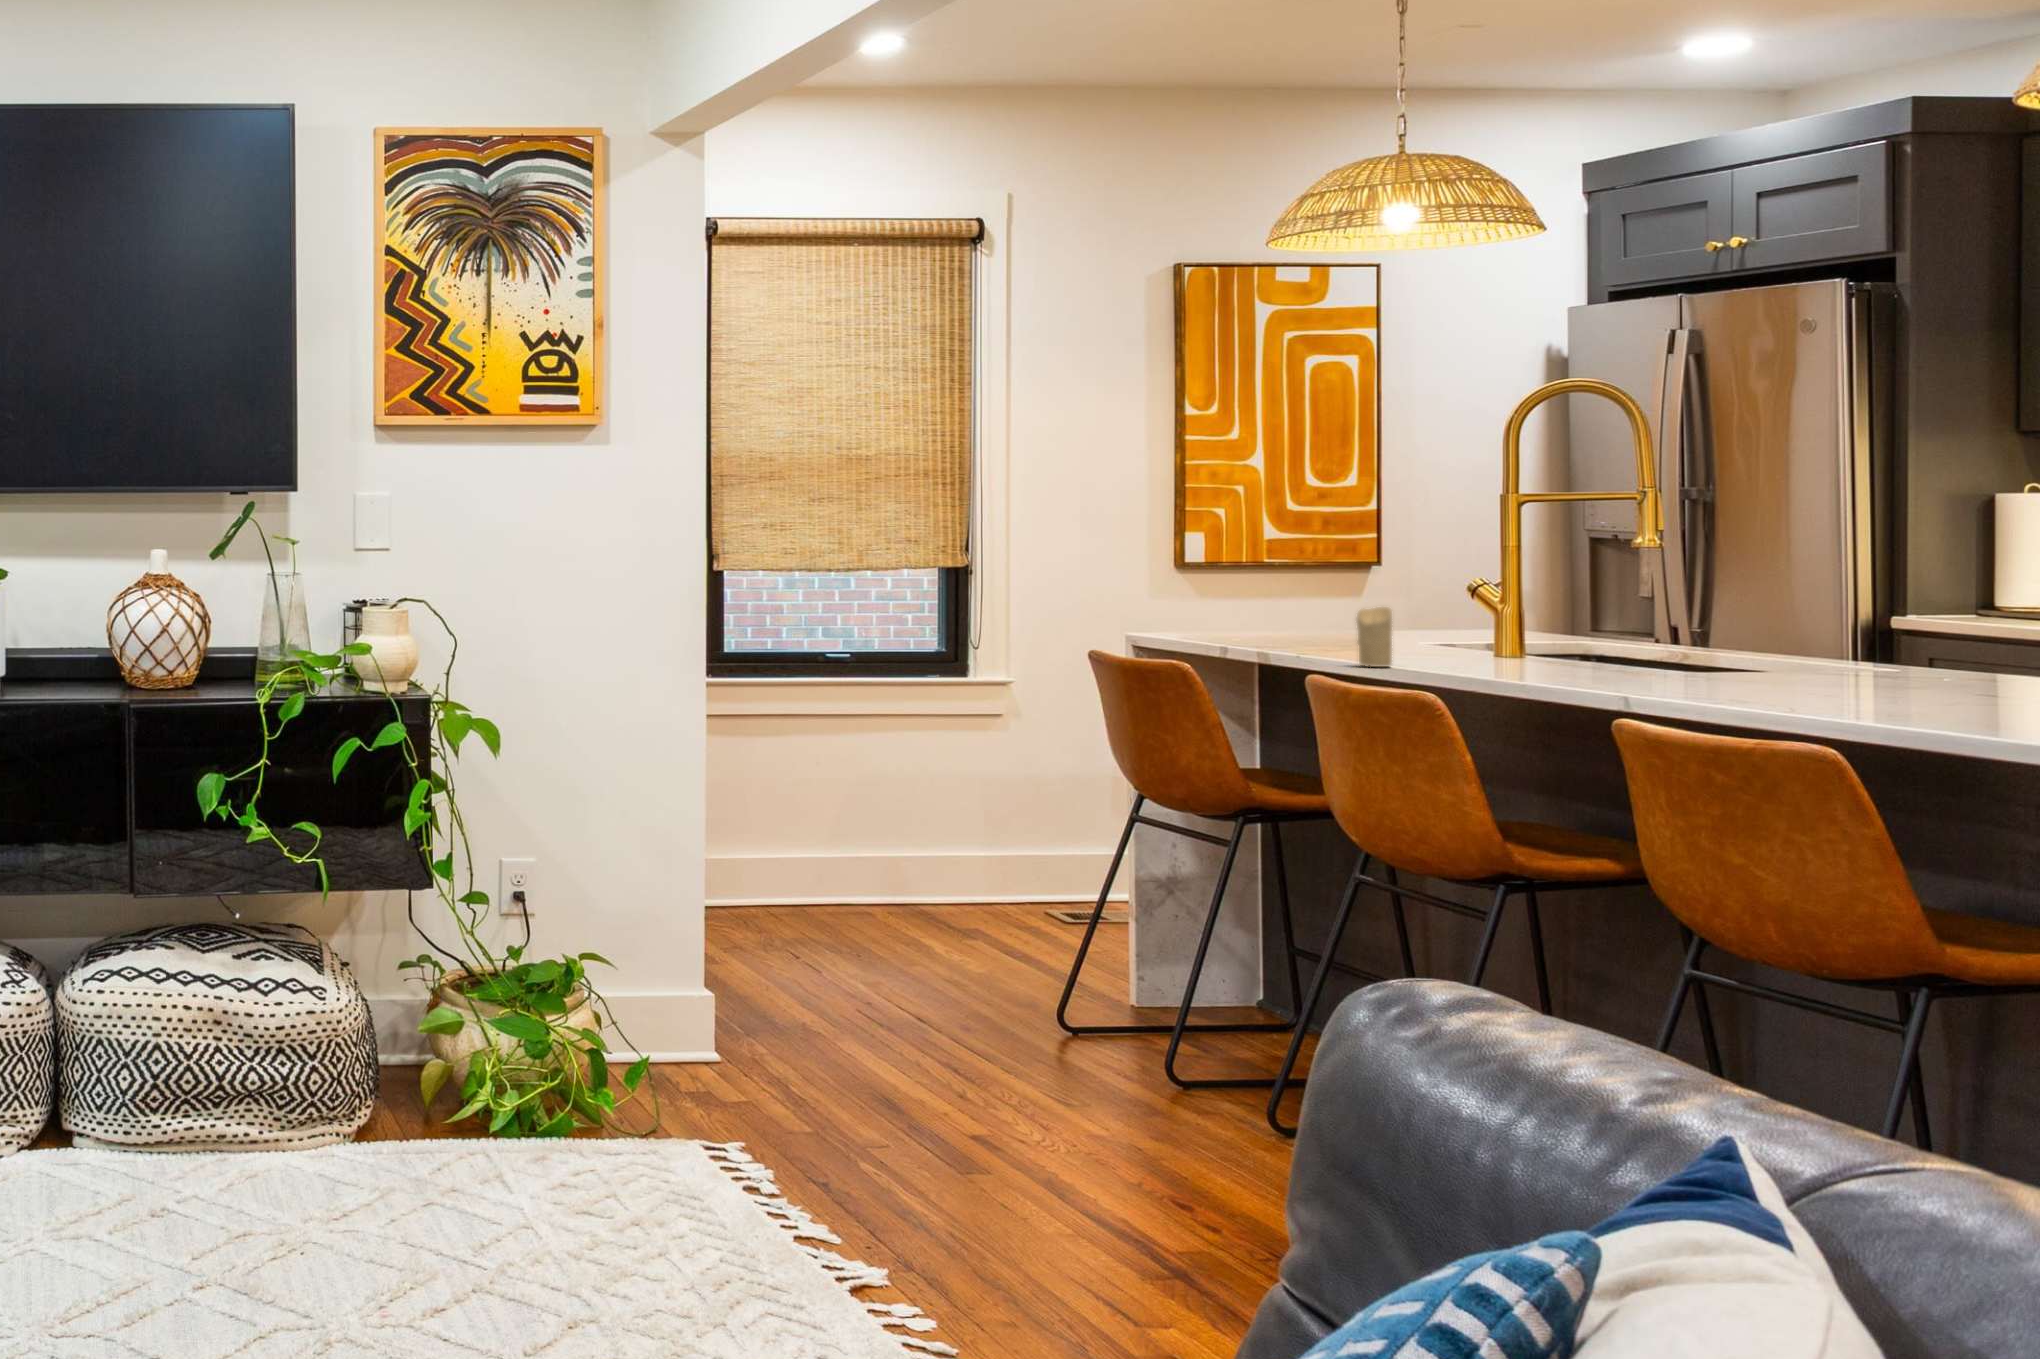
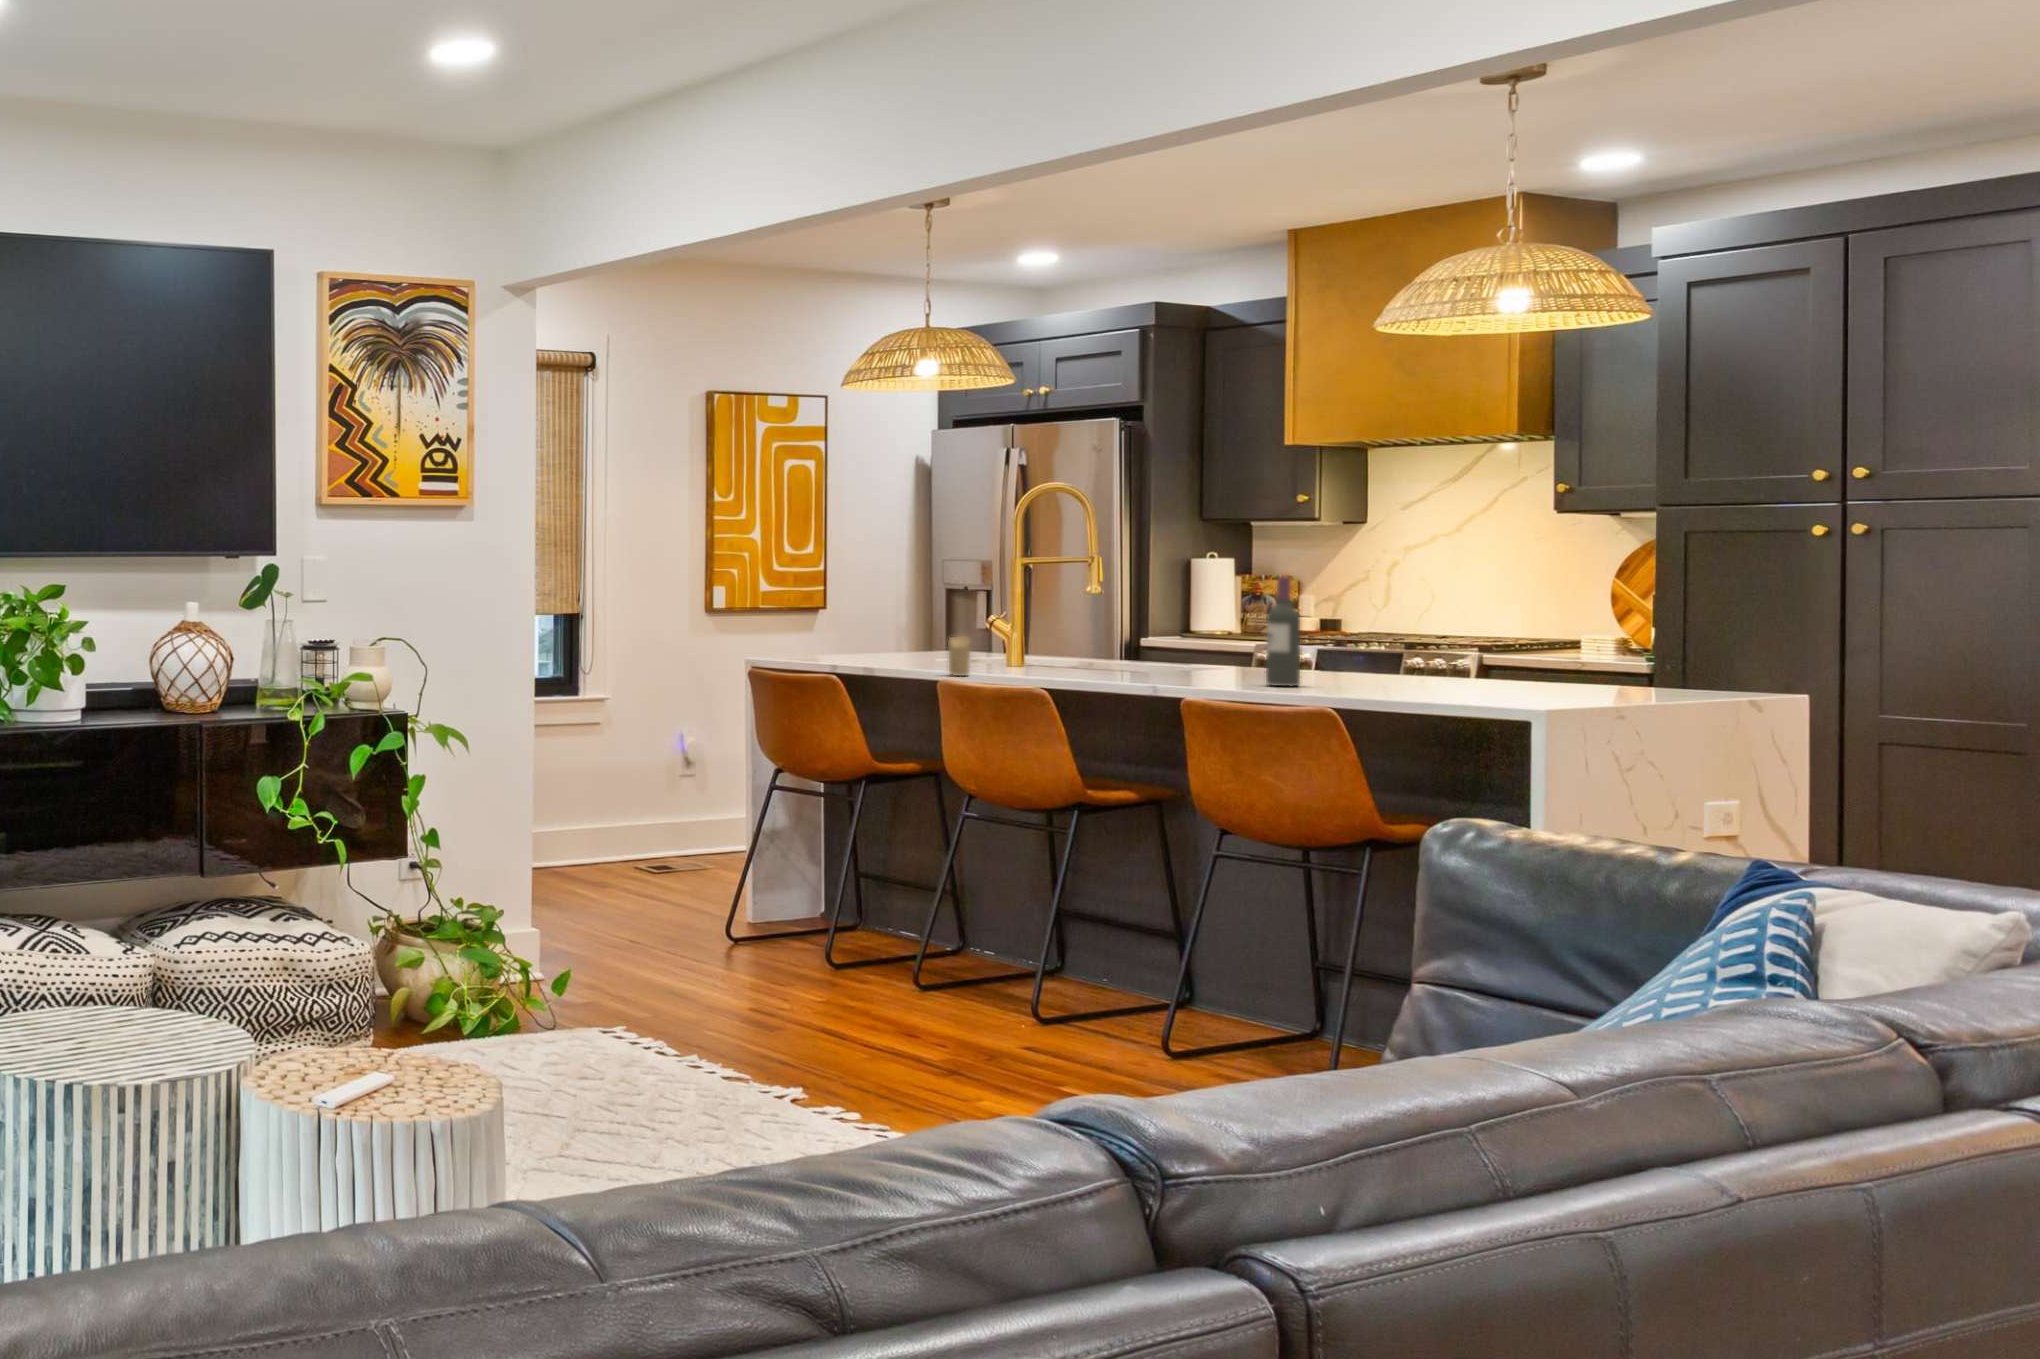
wine bottle: none [1872,515,1935,697] -> present [1266,576,1300,686]

